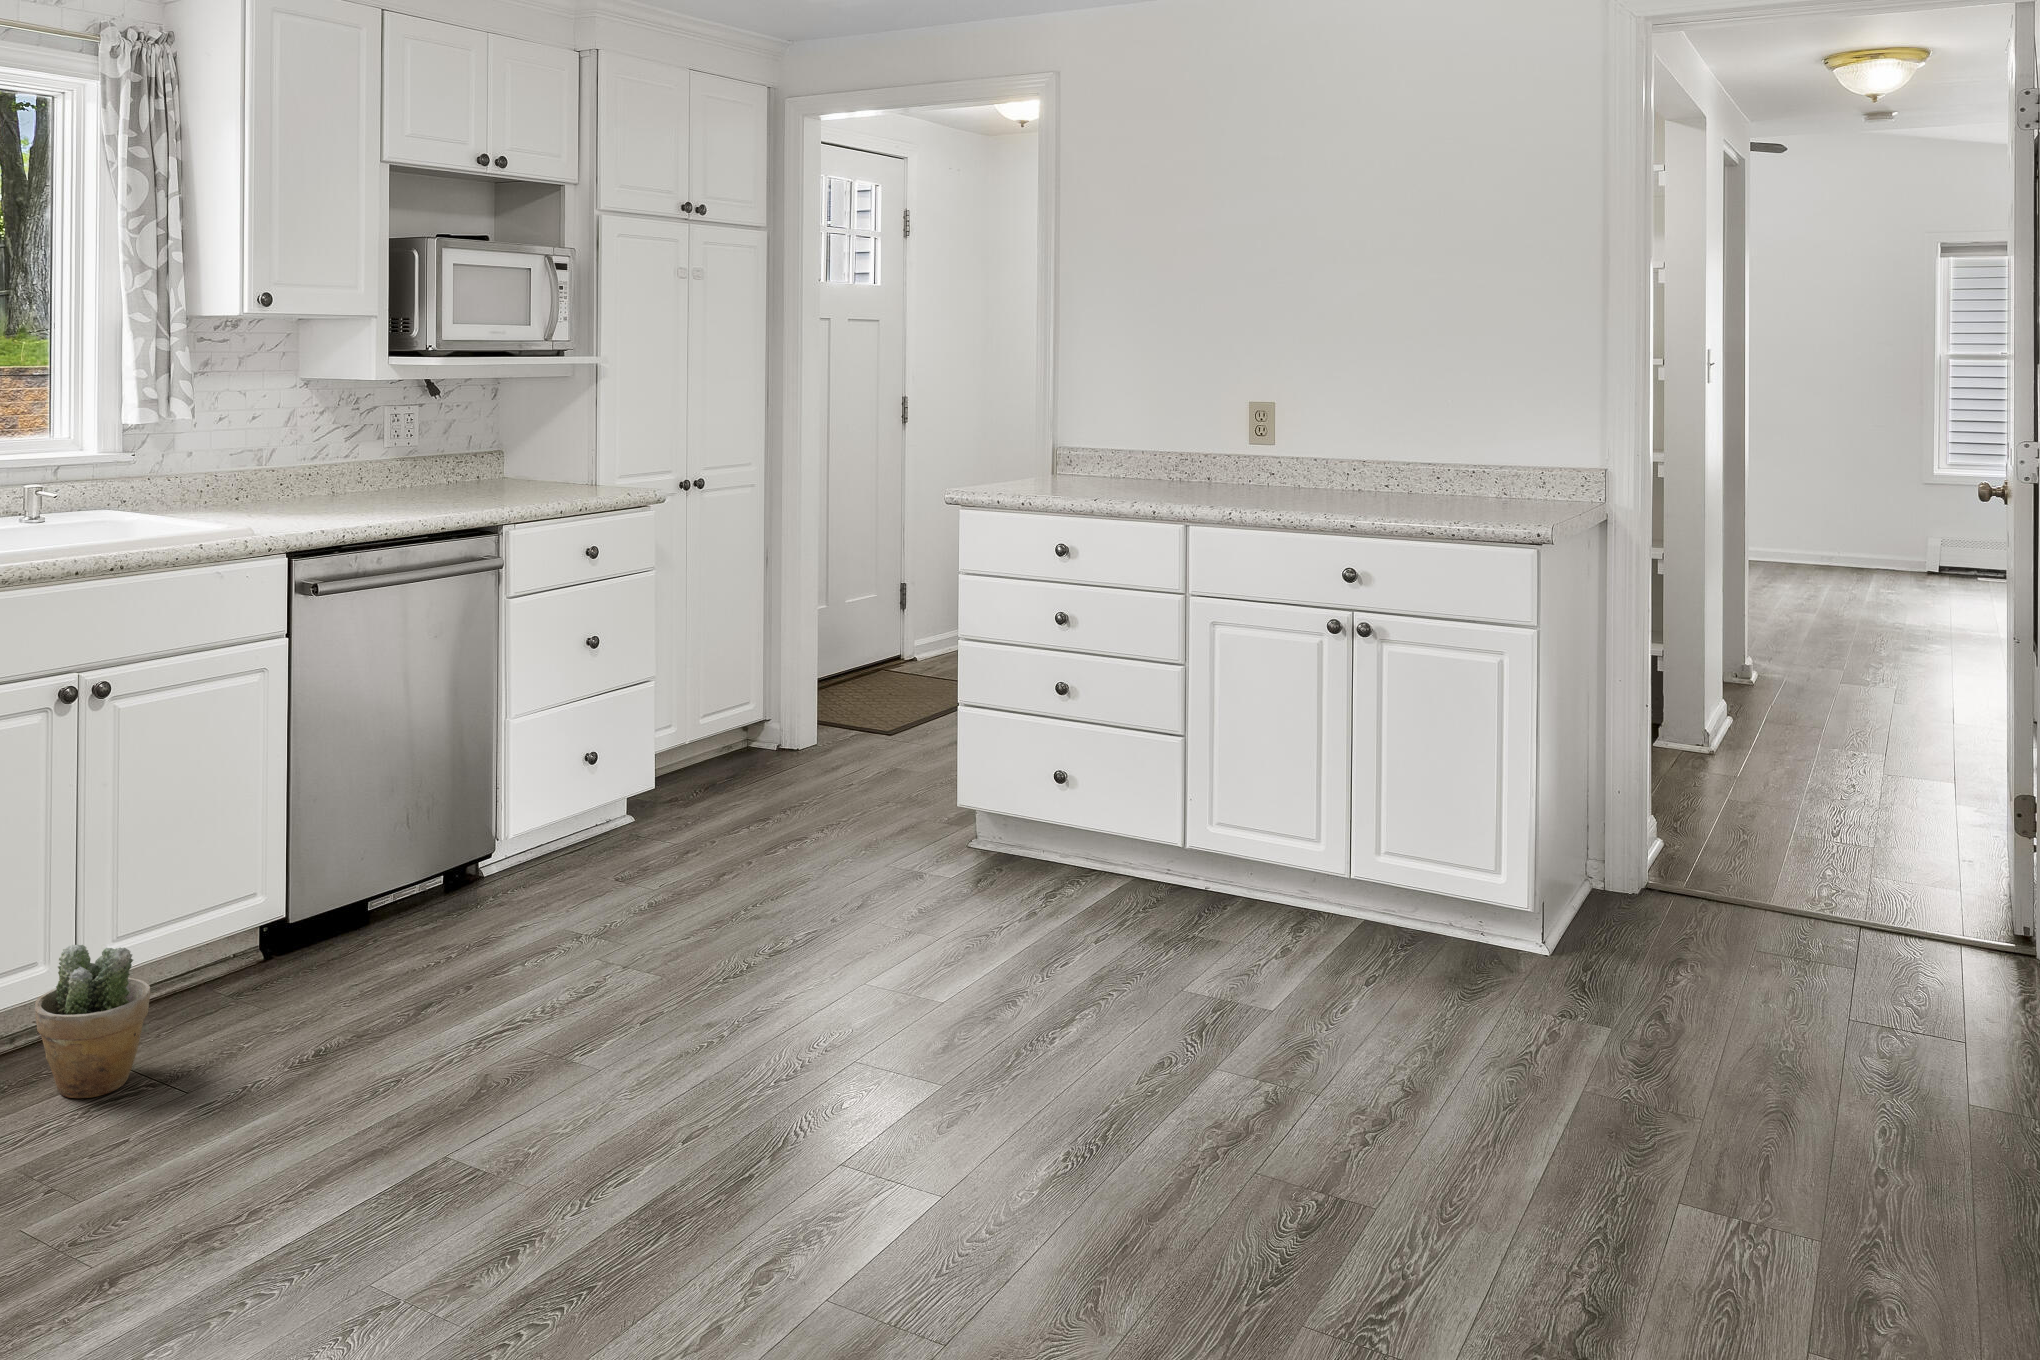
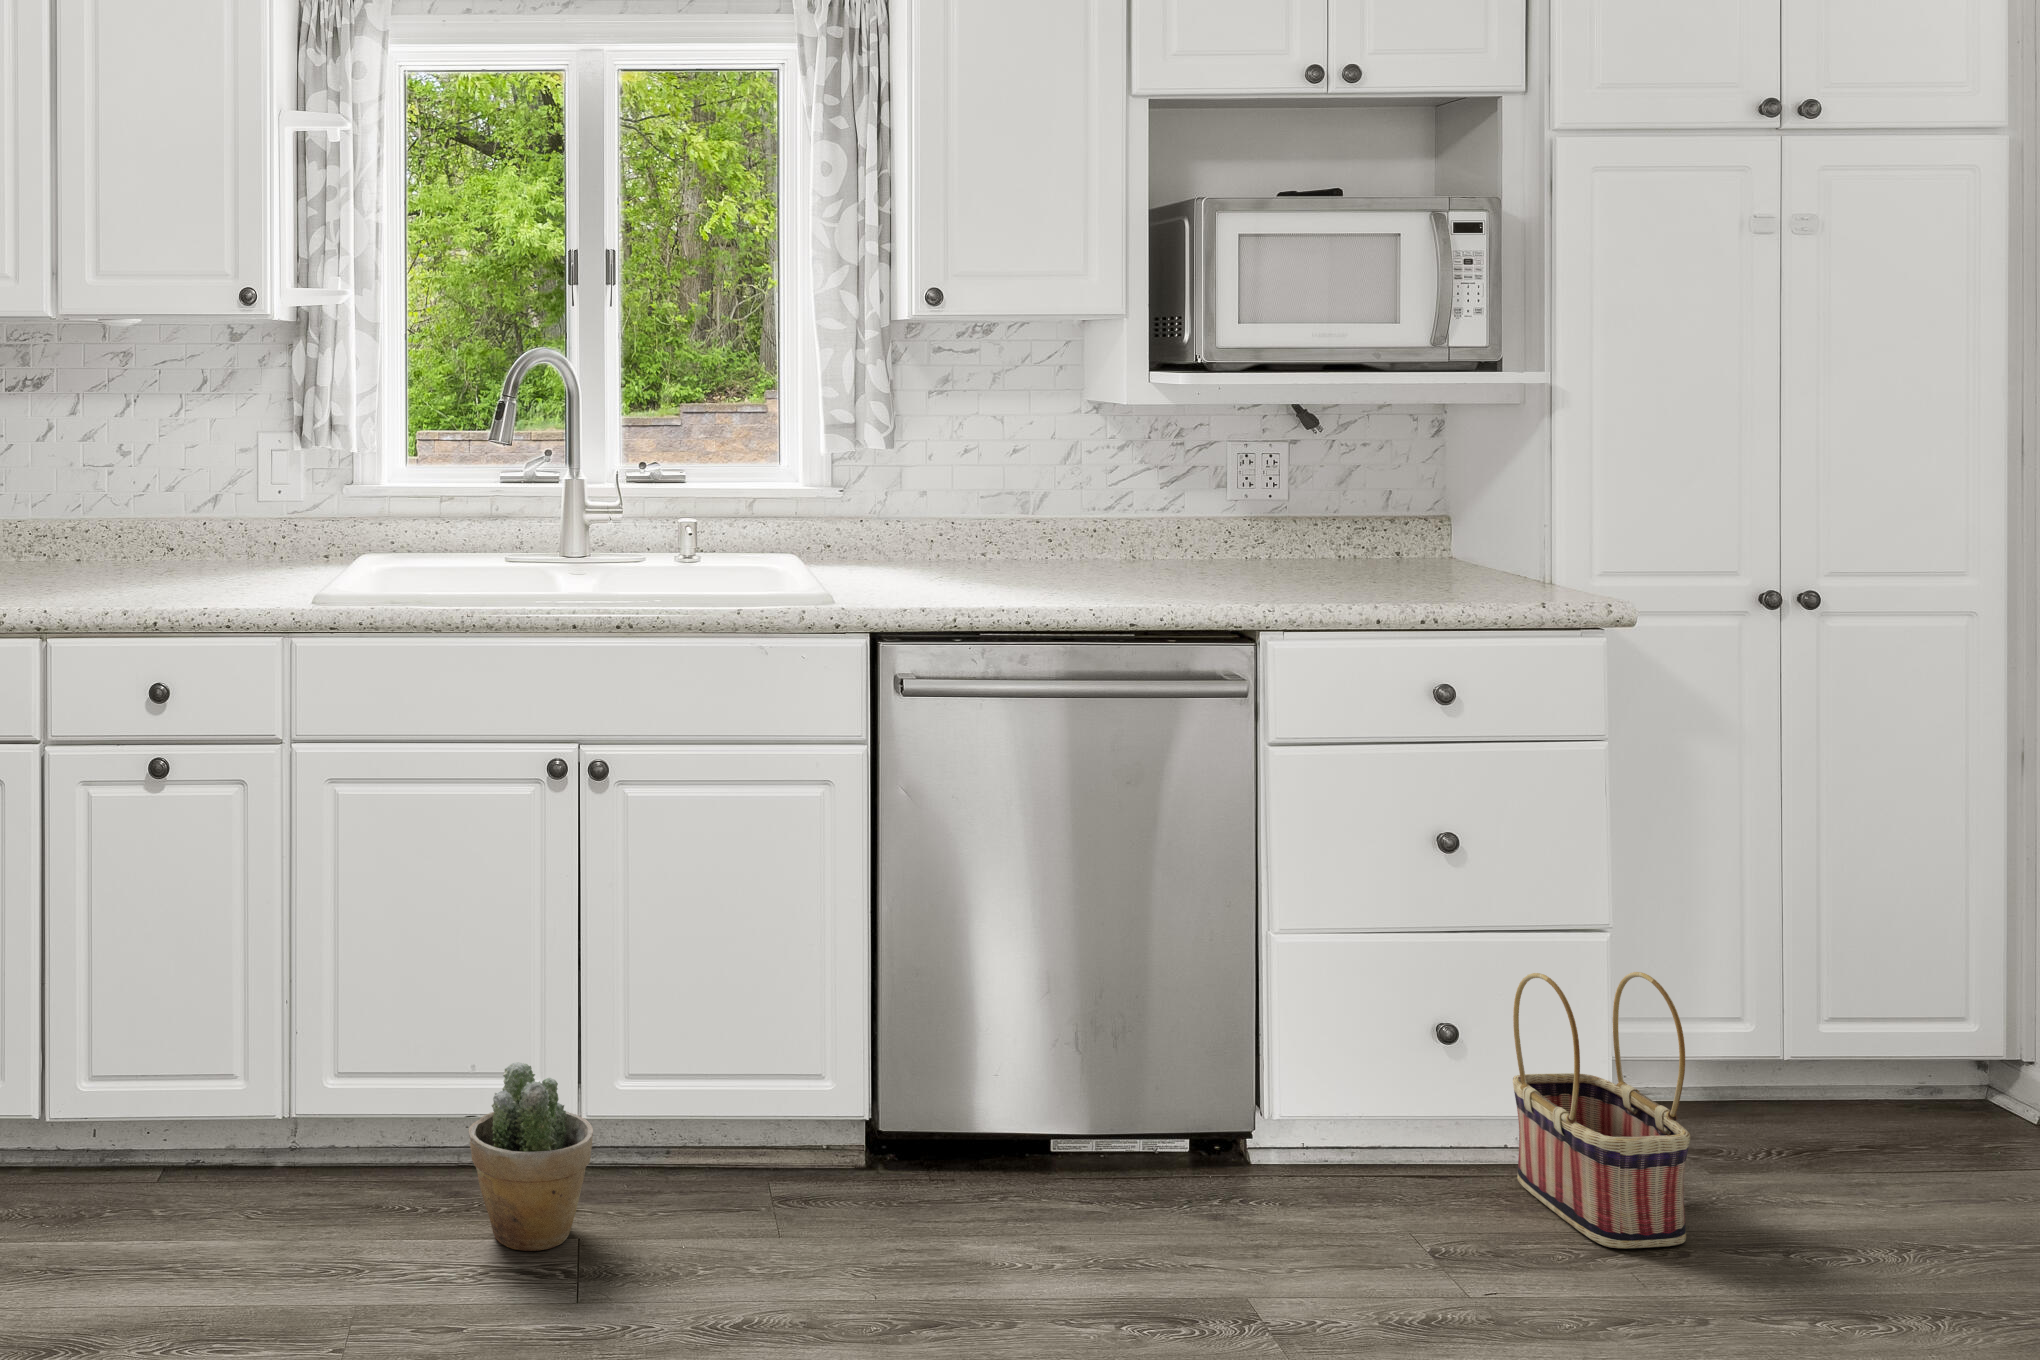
basket: none [623,704,728,859] -> present [1513,972,1691,1248]

